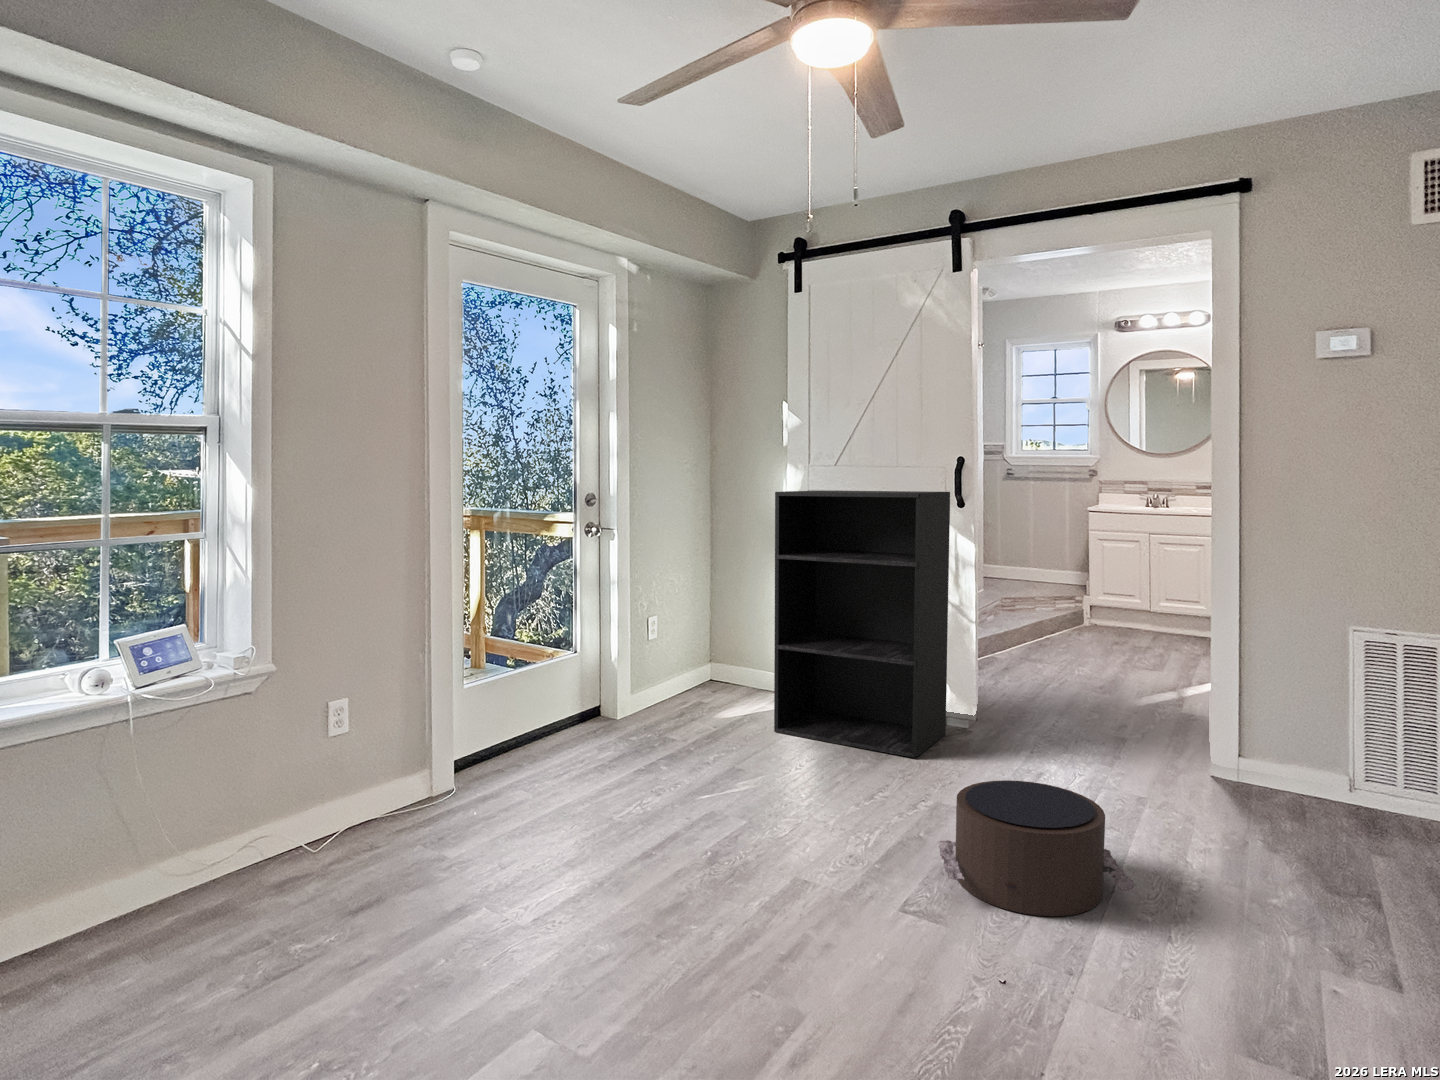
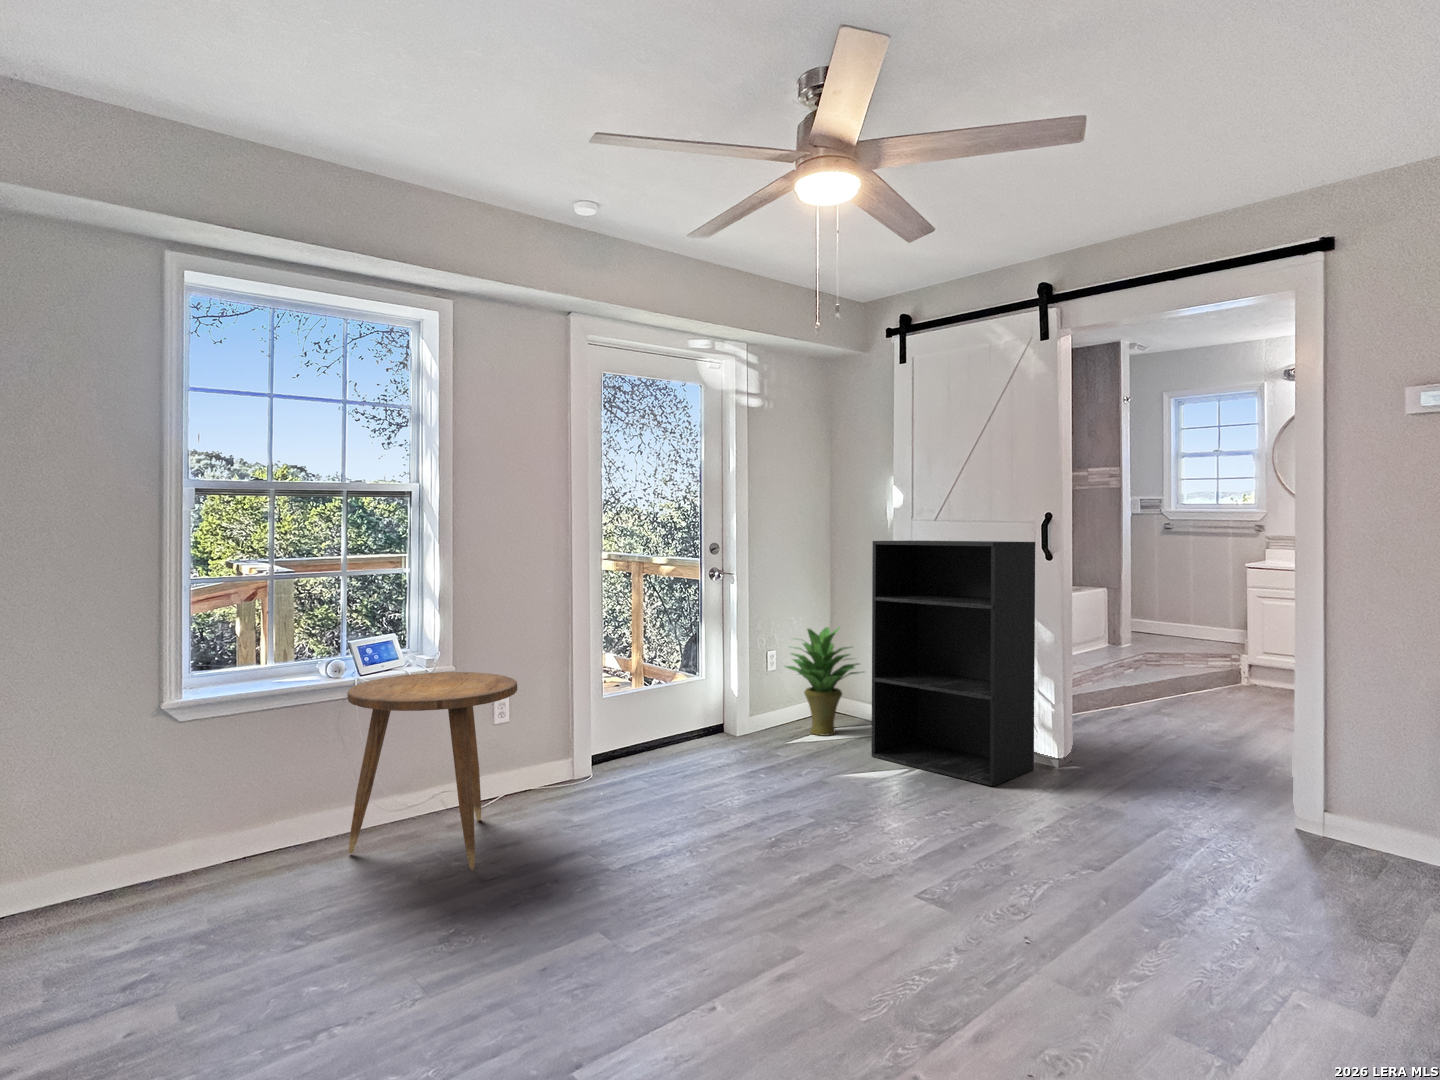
potted plant: none [666,587,756,710] -> present [786,627,861,736]
side table: none [126,674,379,945] -> present [347,672,517,870]
pouf: present [939,780,1137,916] -> none [962,799,1136,916]

